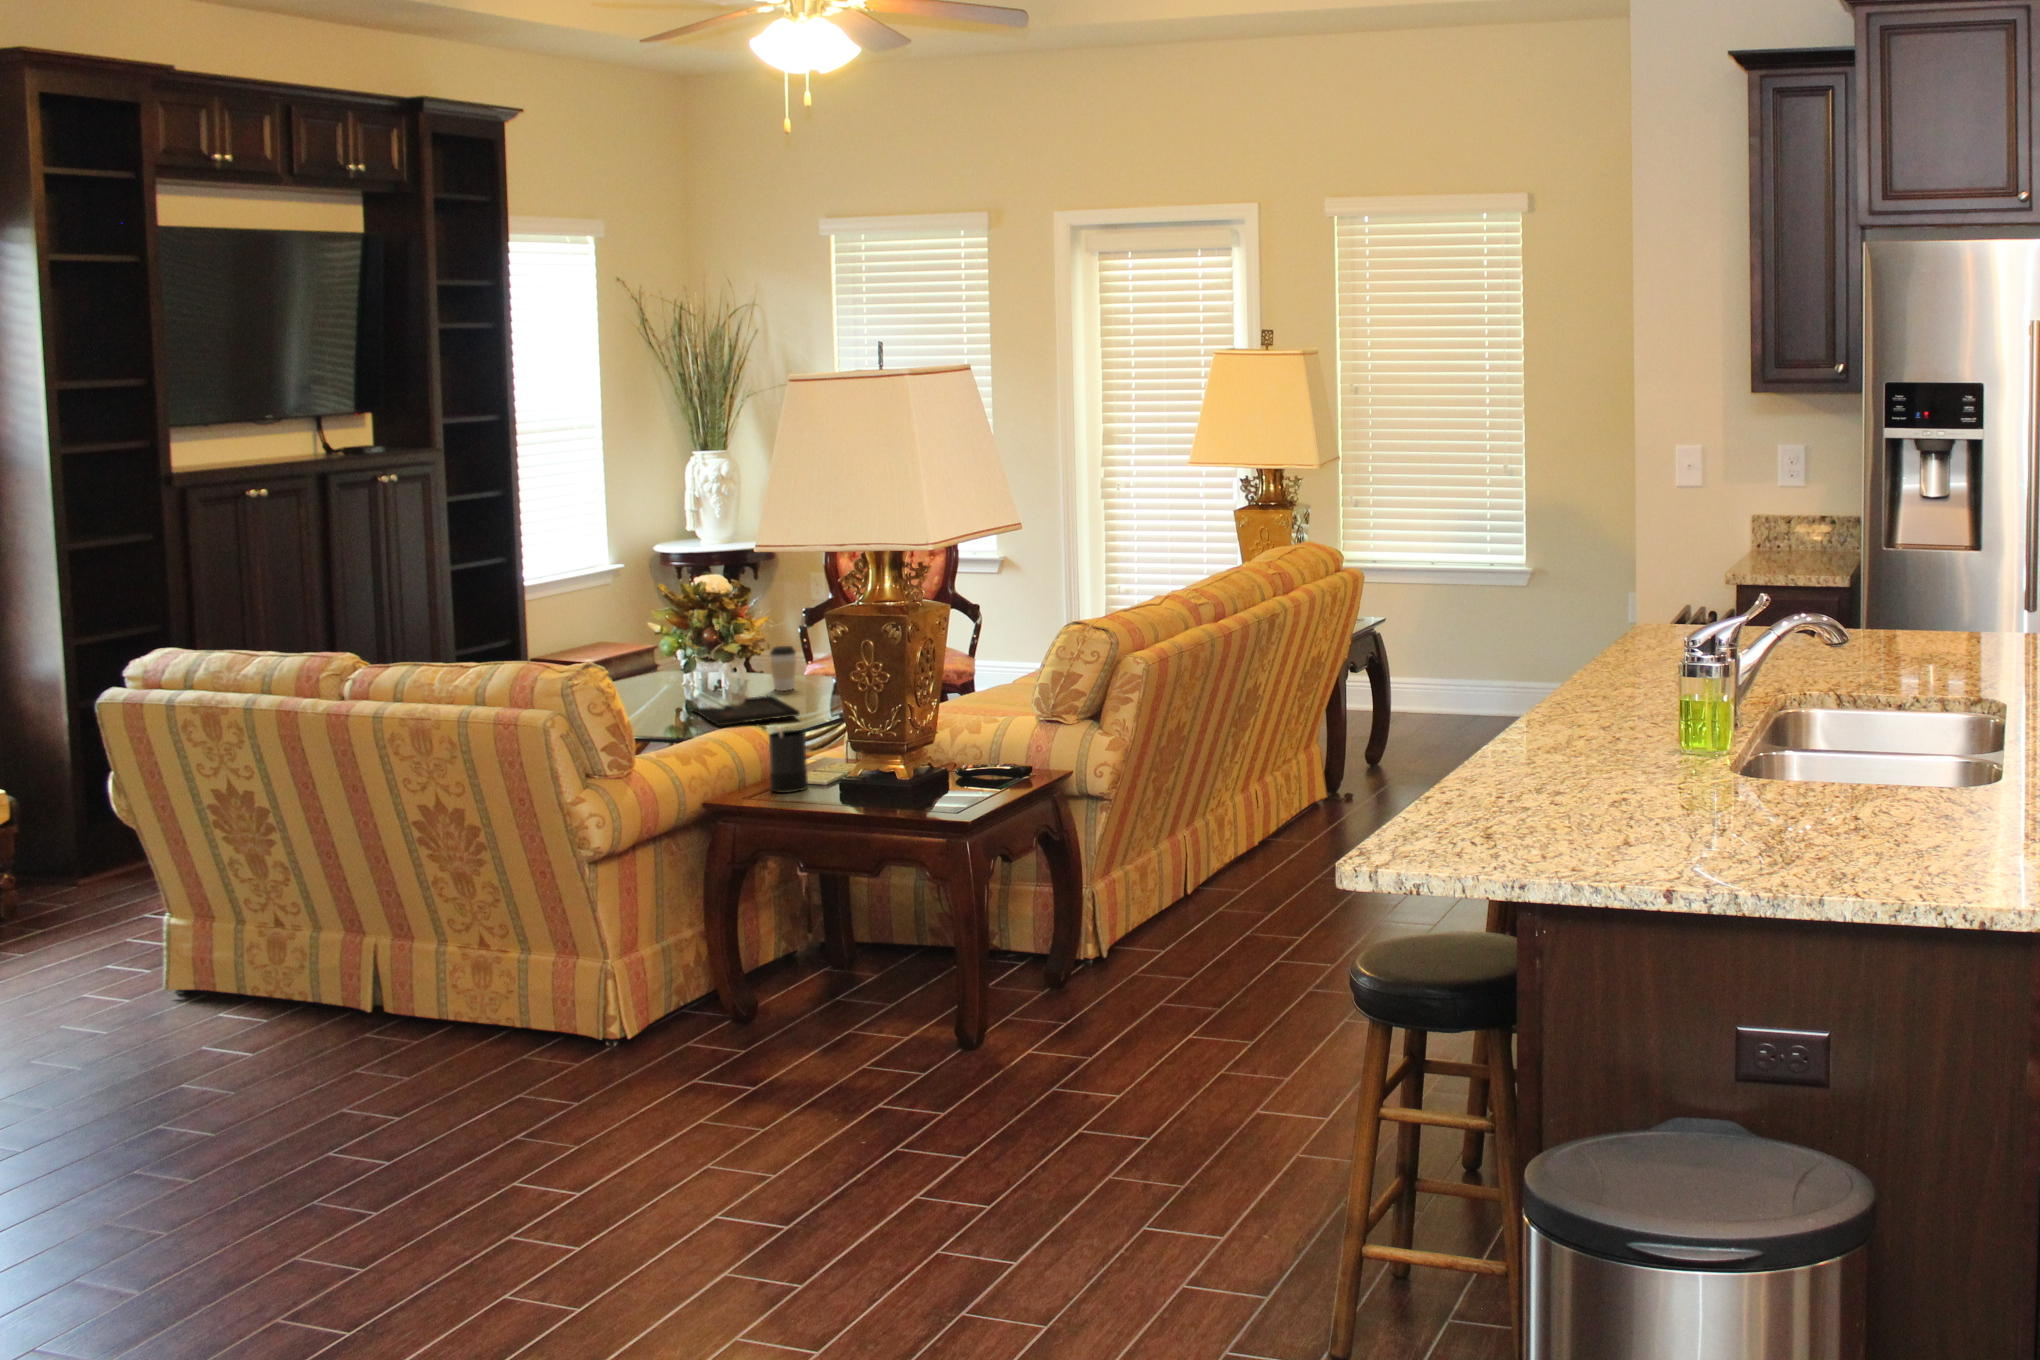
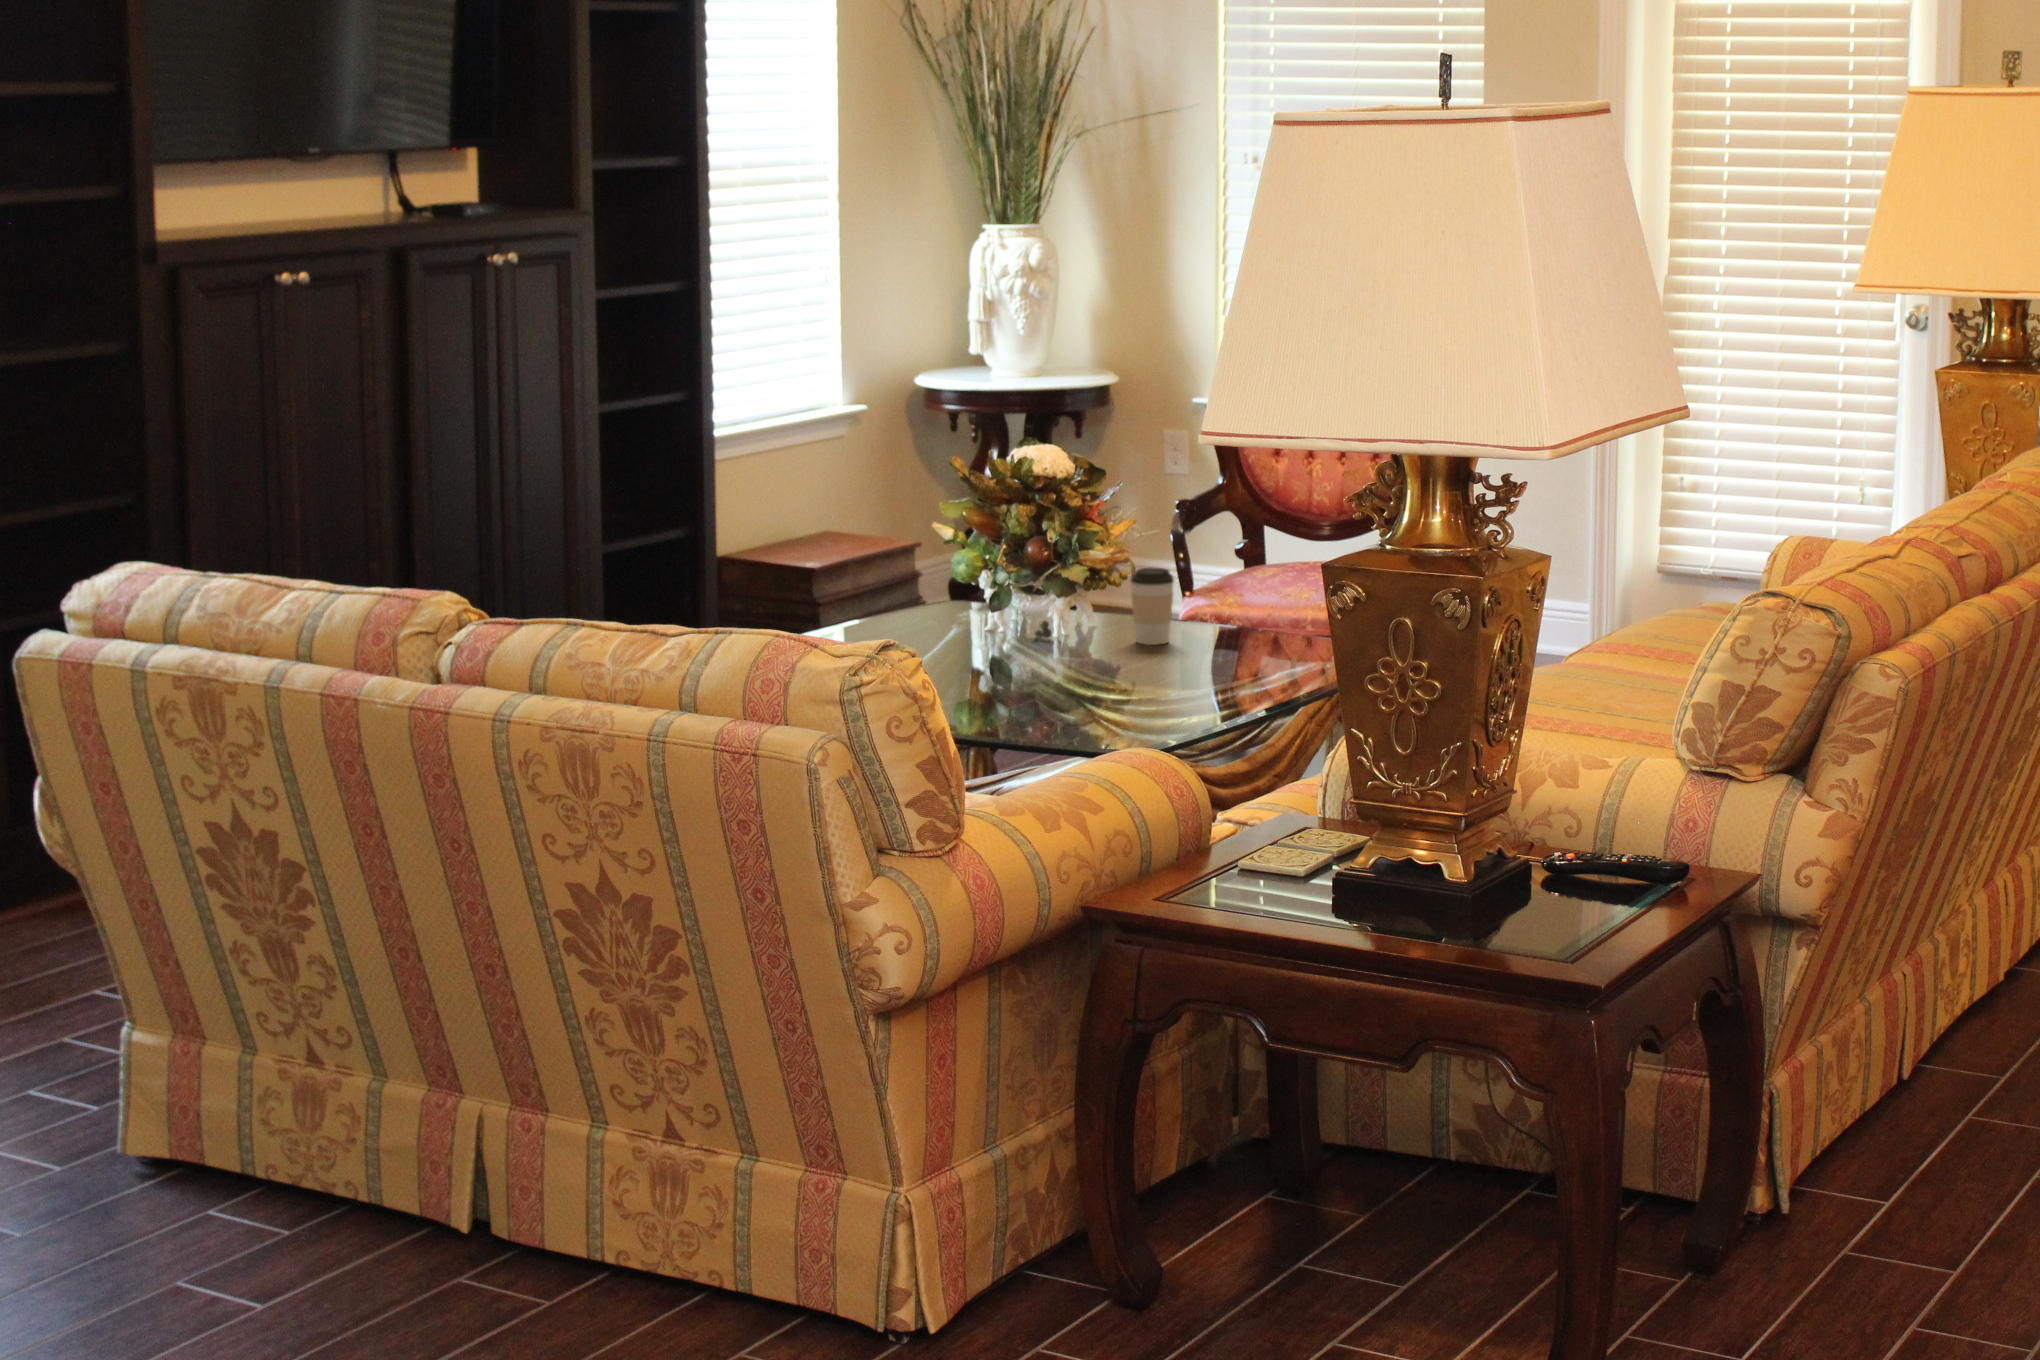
tray: present [693,695,800,726] -> none [1006,657,1194,713]
candle: present [769,730,808,793] -> none [1199,769,1269,903]

